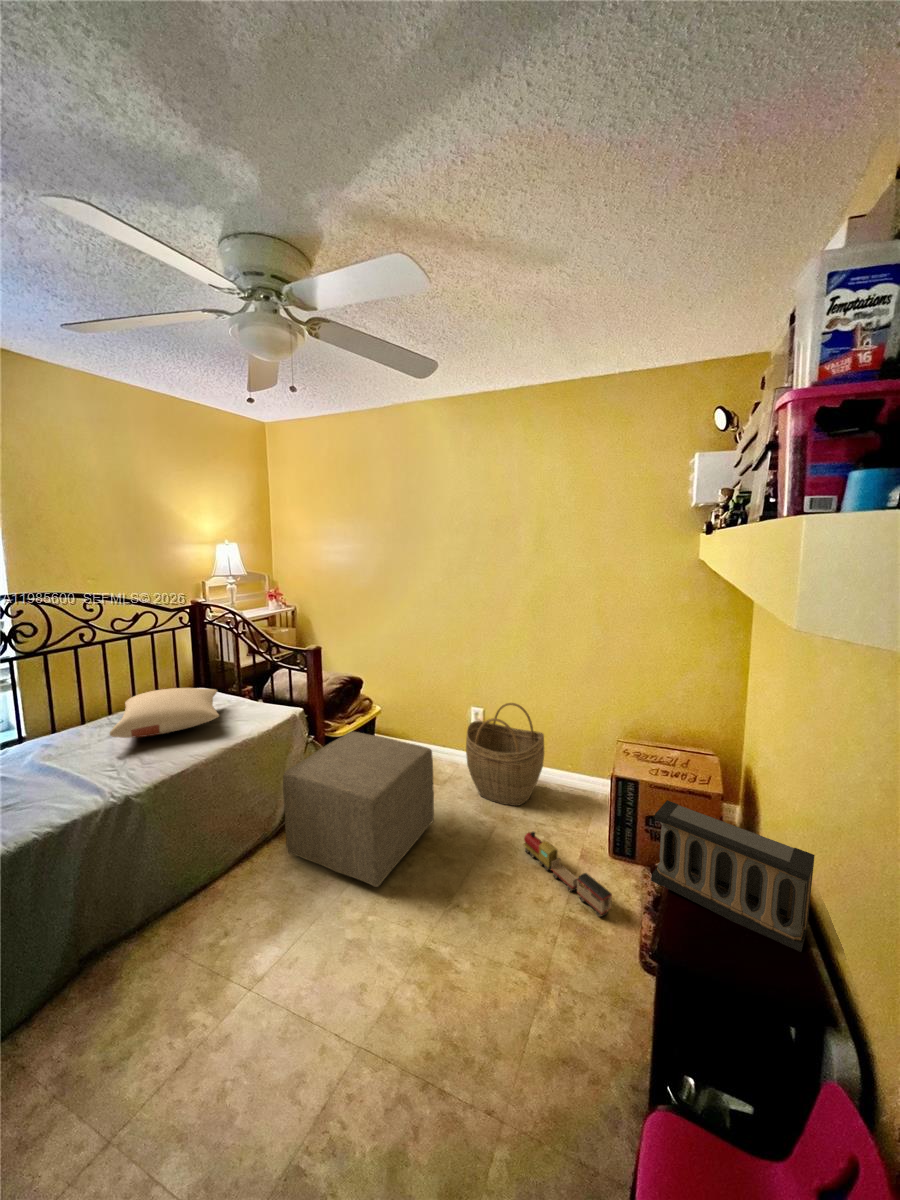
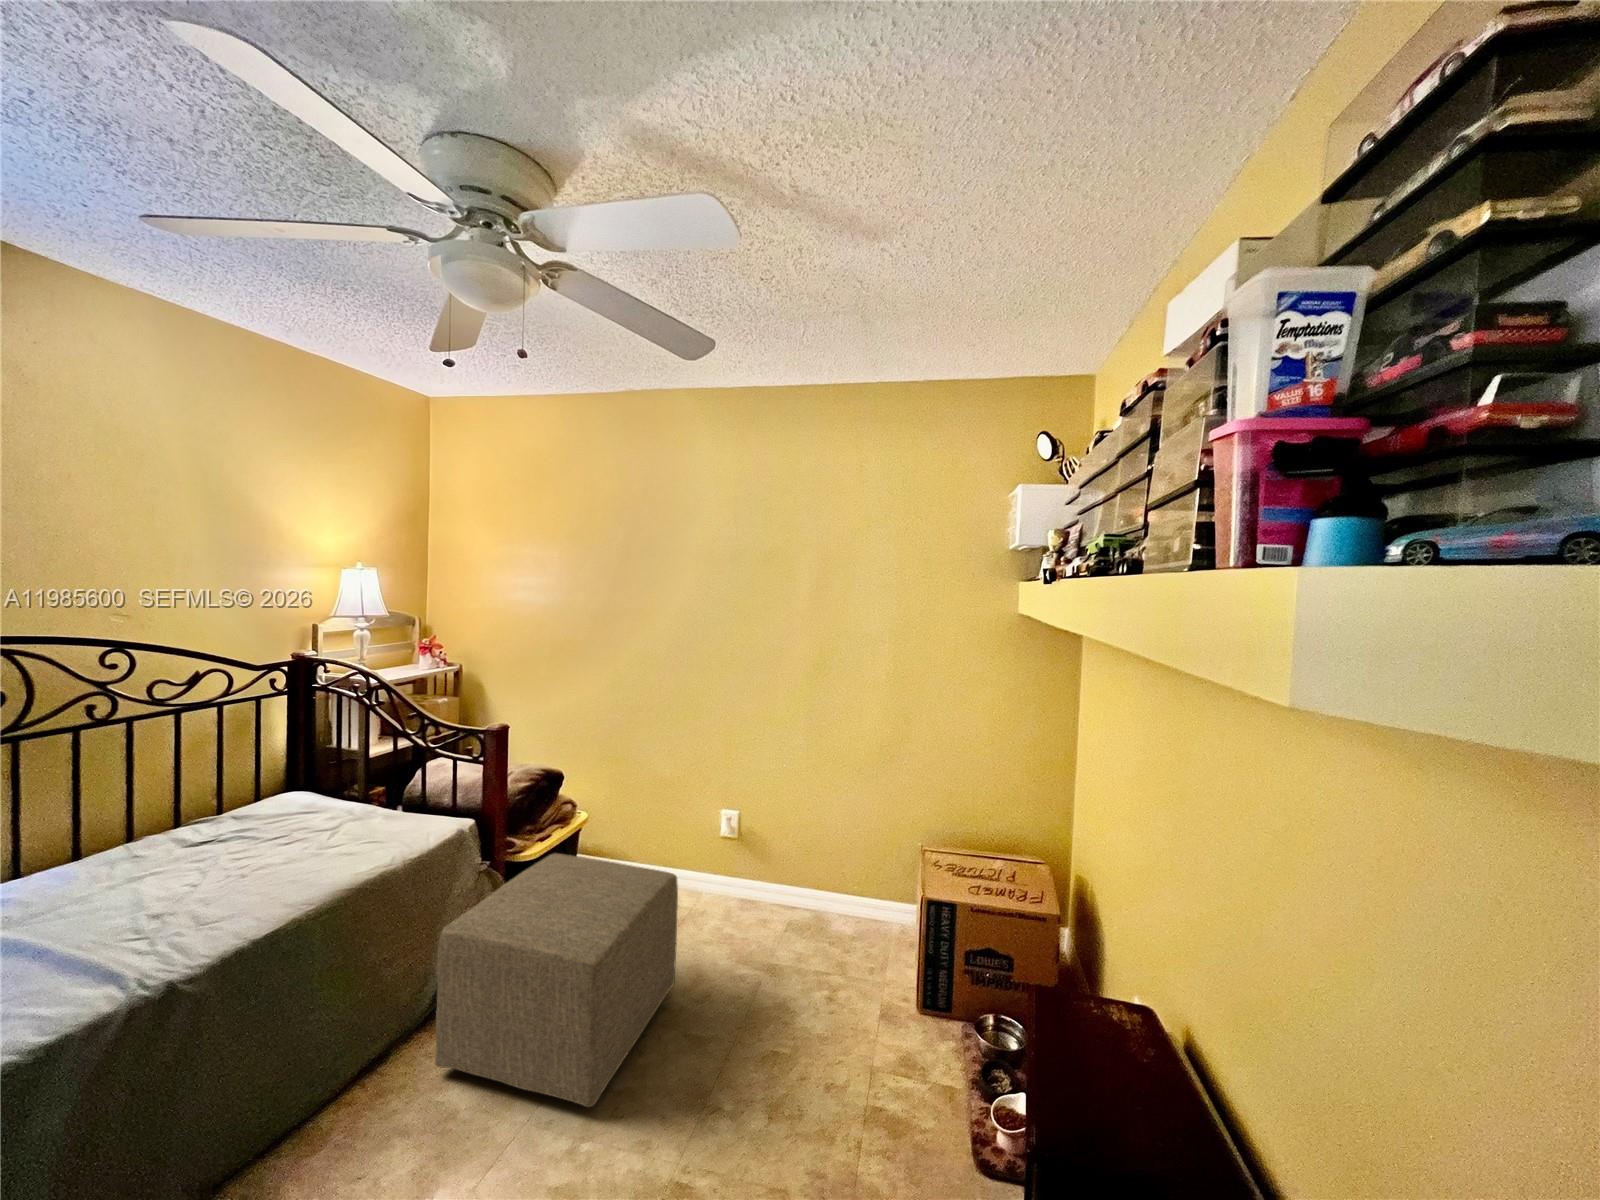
pillow: present [110,688,219,738] -> none [110,796,333,892]
woven basket: present [466,703,544,806] -> none [720,800,827,948]
speaker: present [651,800,815,952] -> none [1005,934,1210,1143]
toy train: present [523,832,612,917] -> none [804,986,933,1107]

